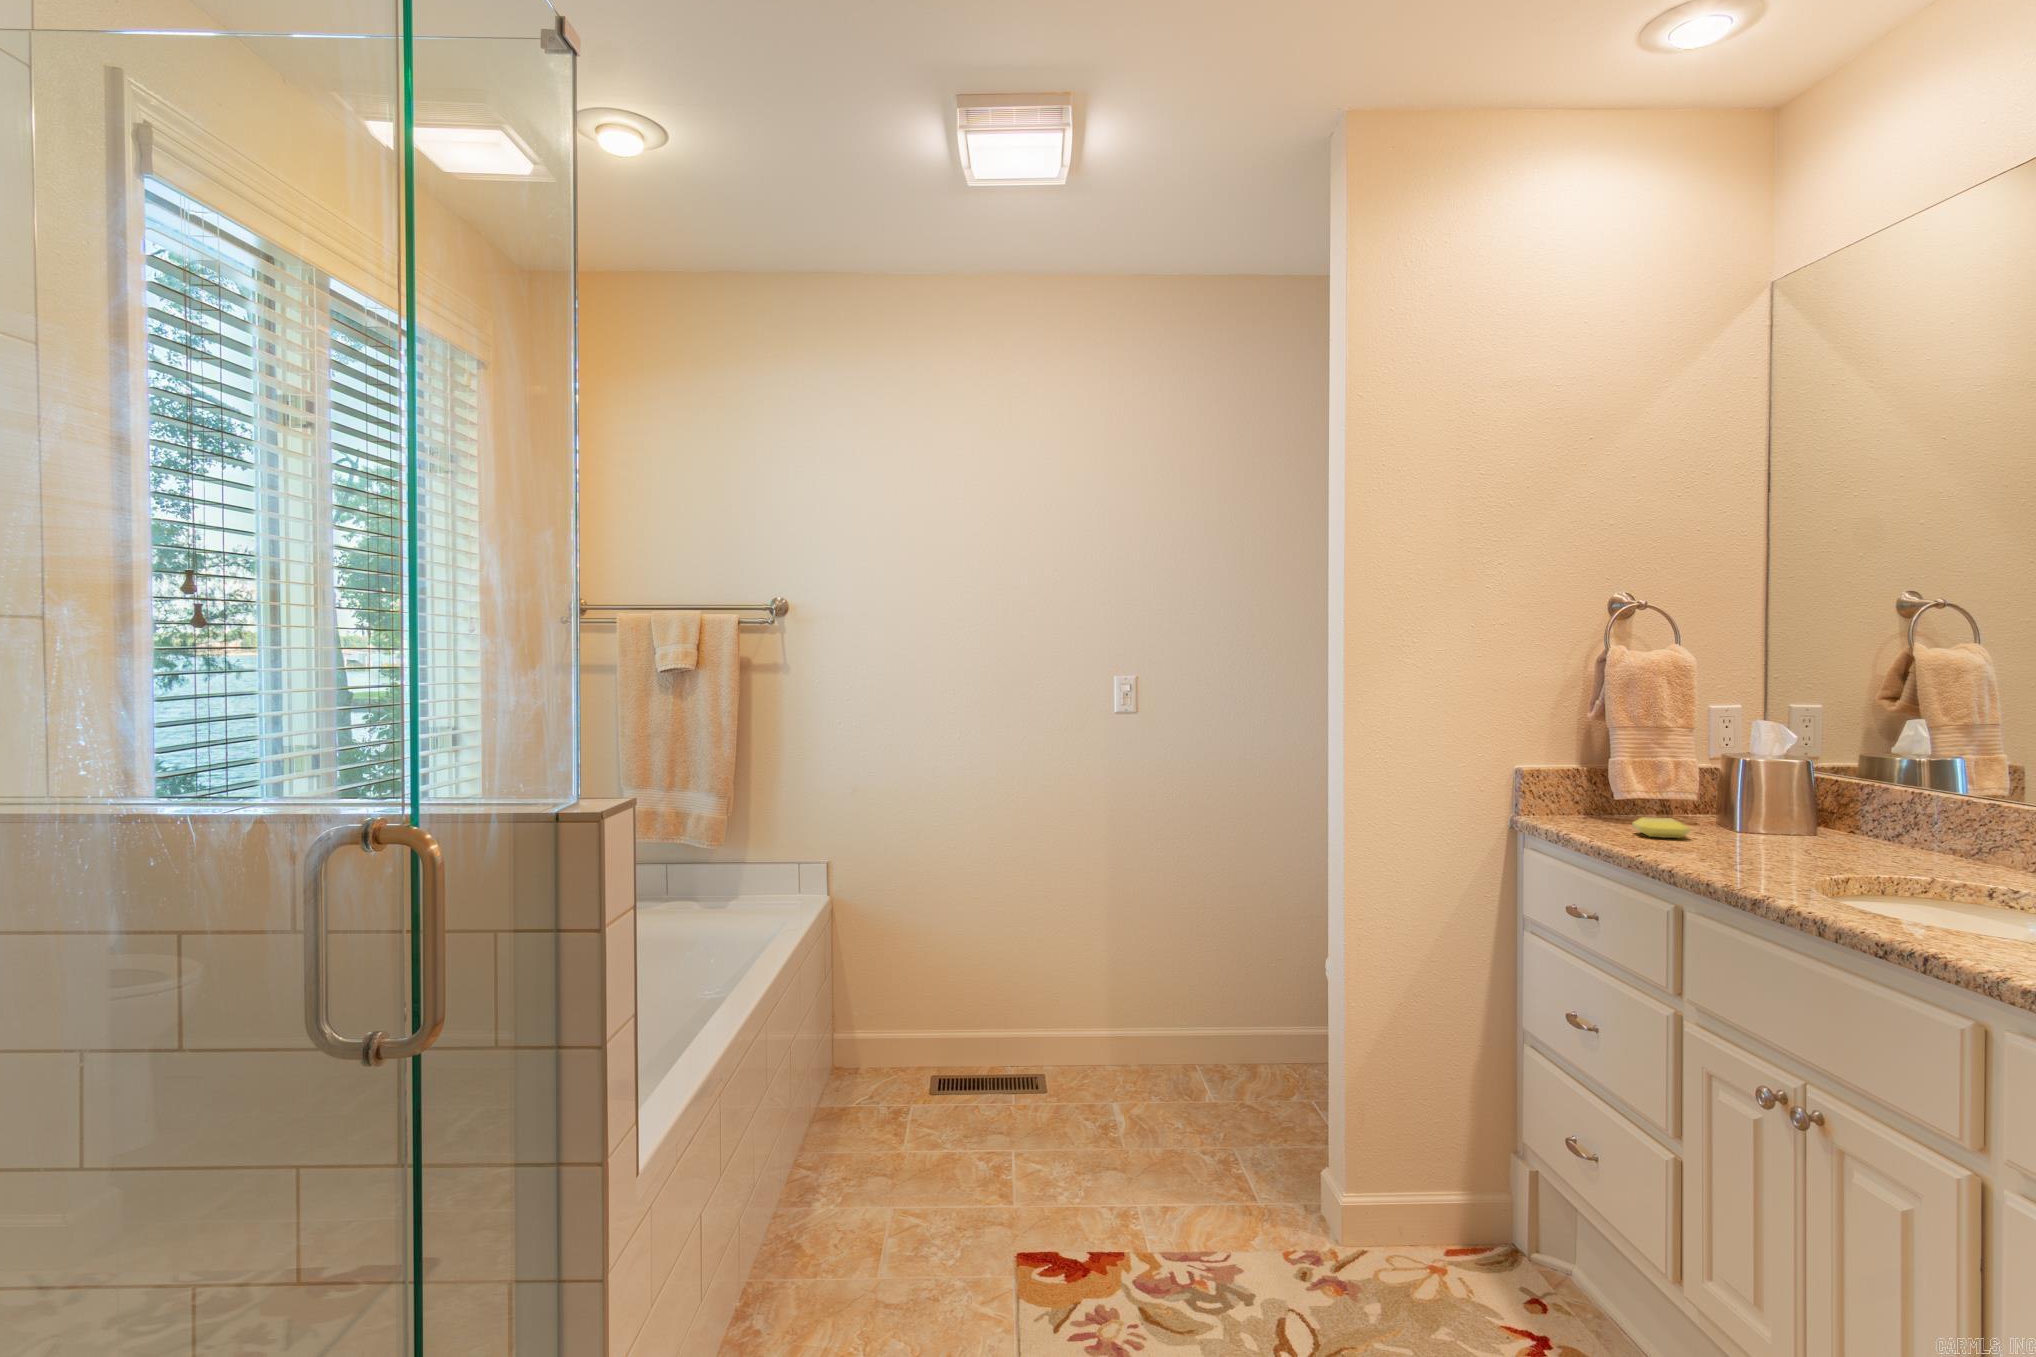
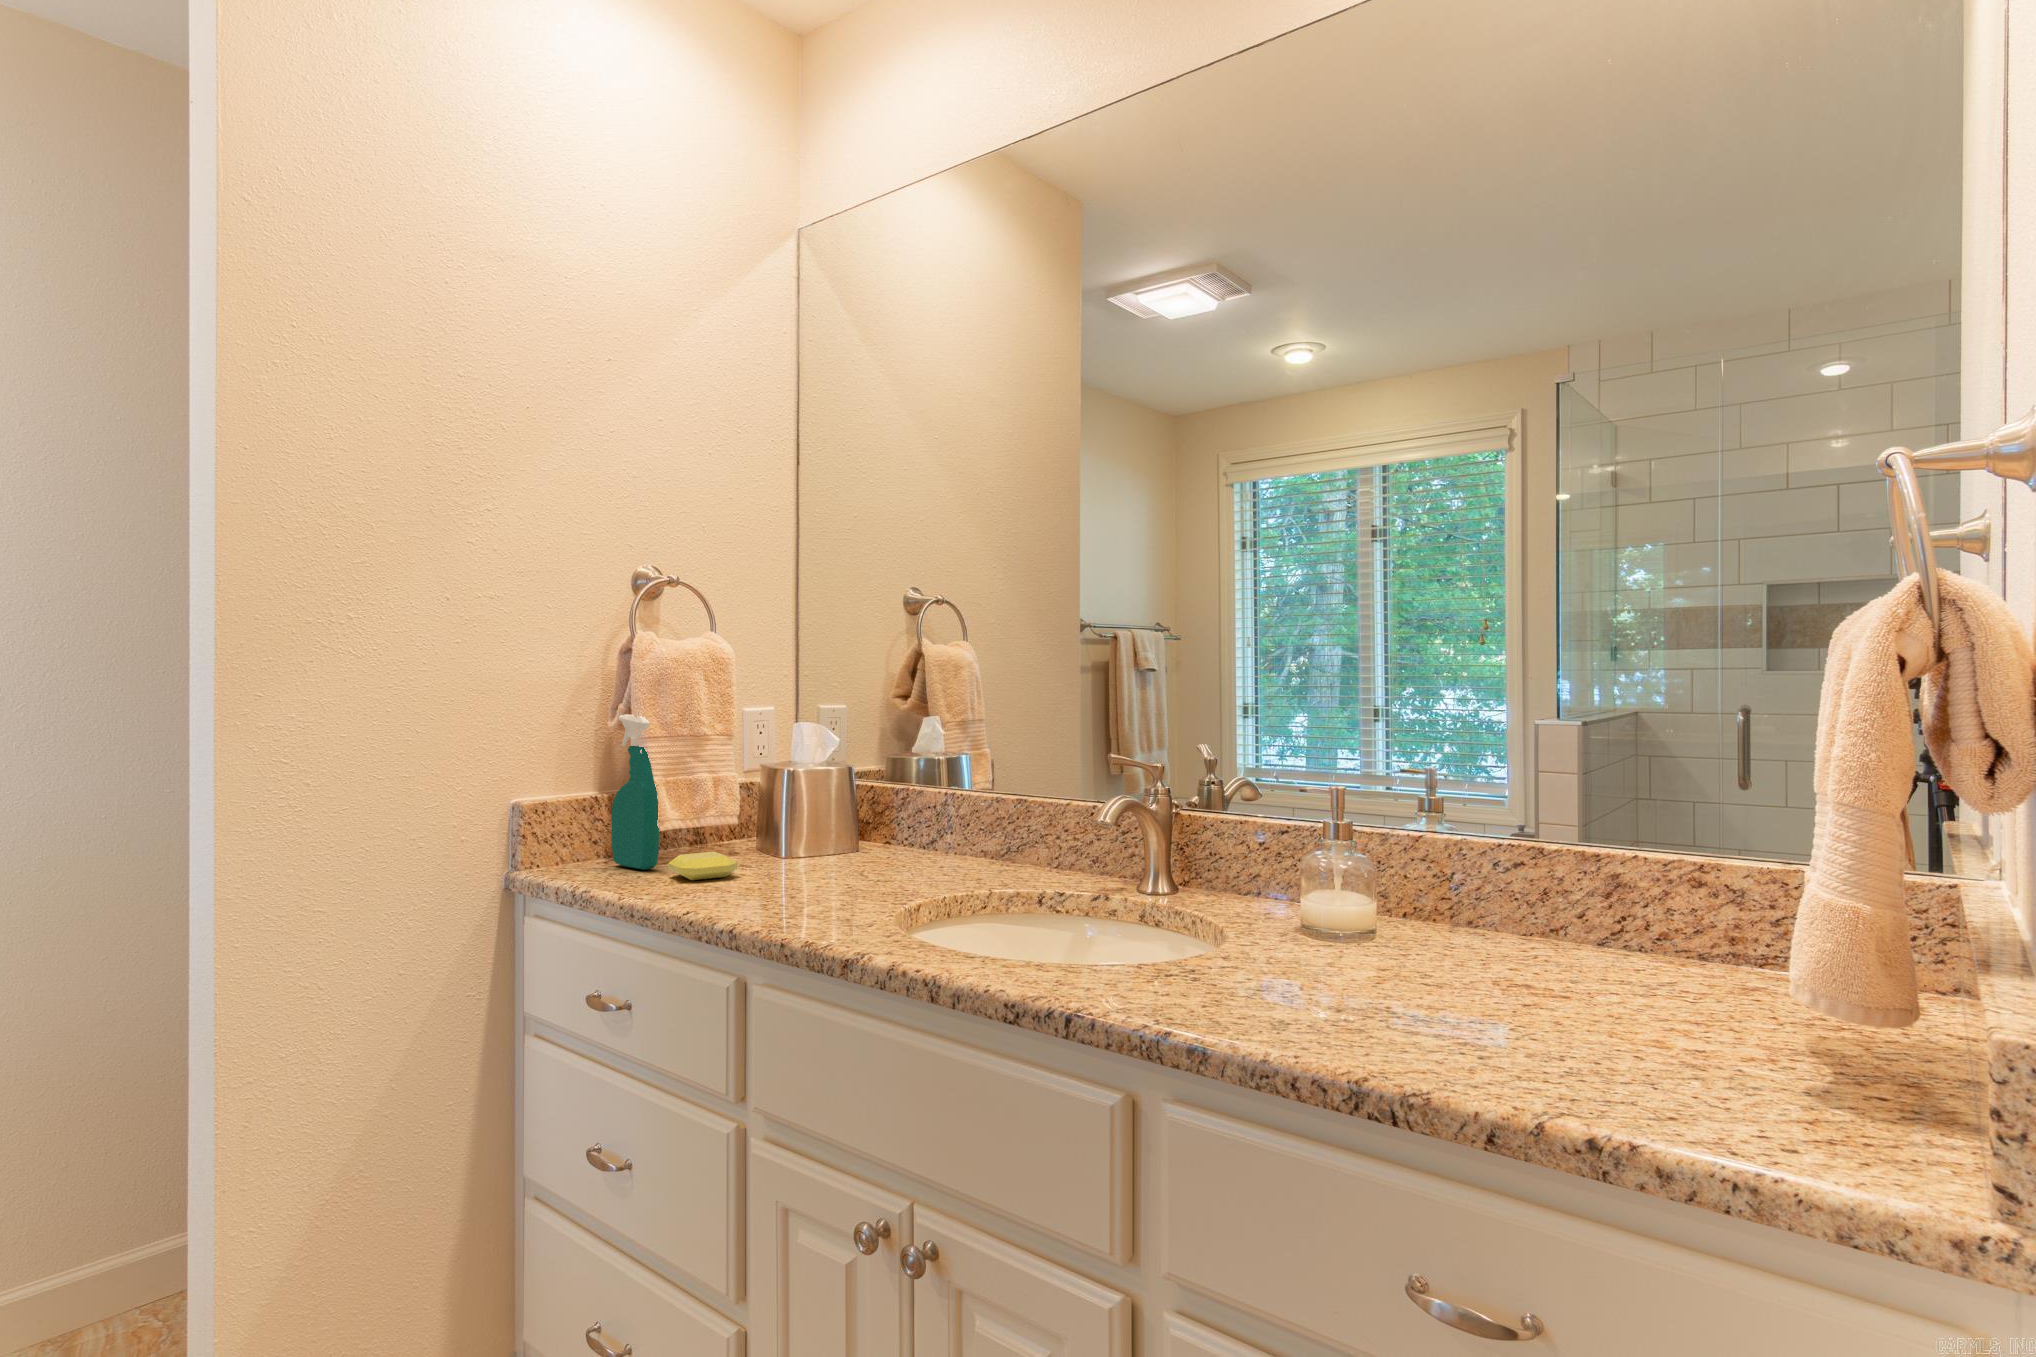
spray bottle: none [1589,710,1626,826] -> present [611,714,659,870]

